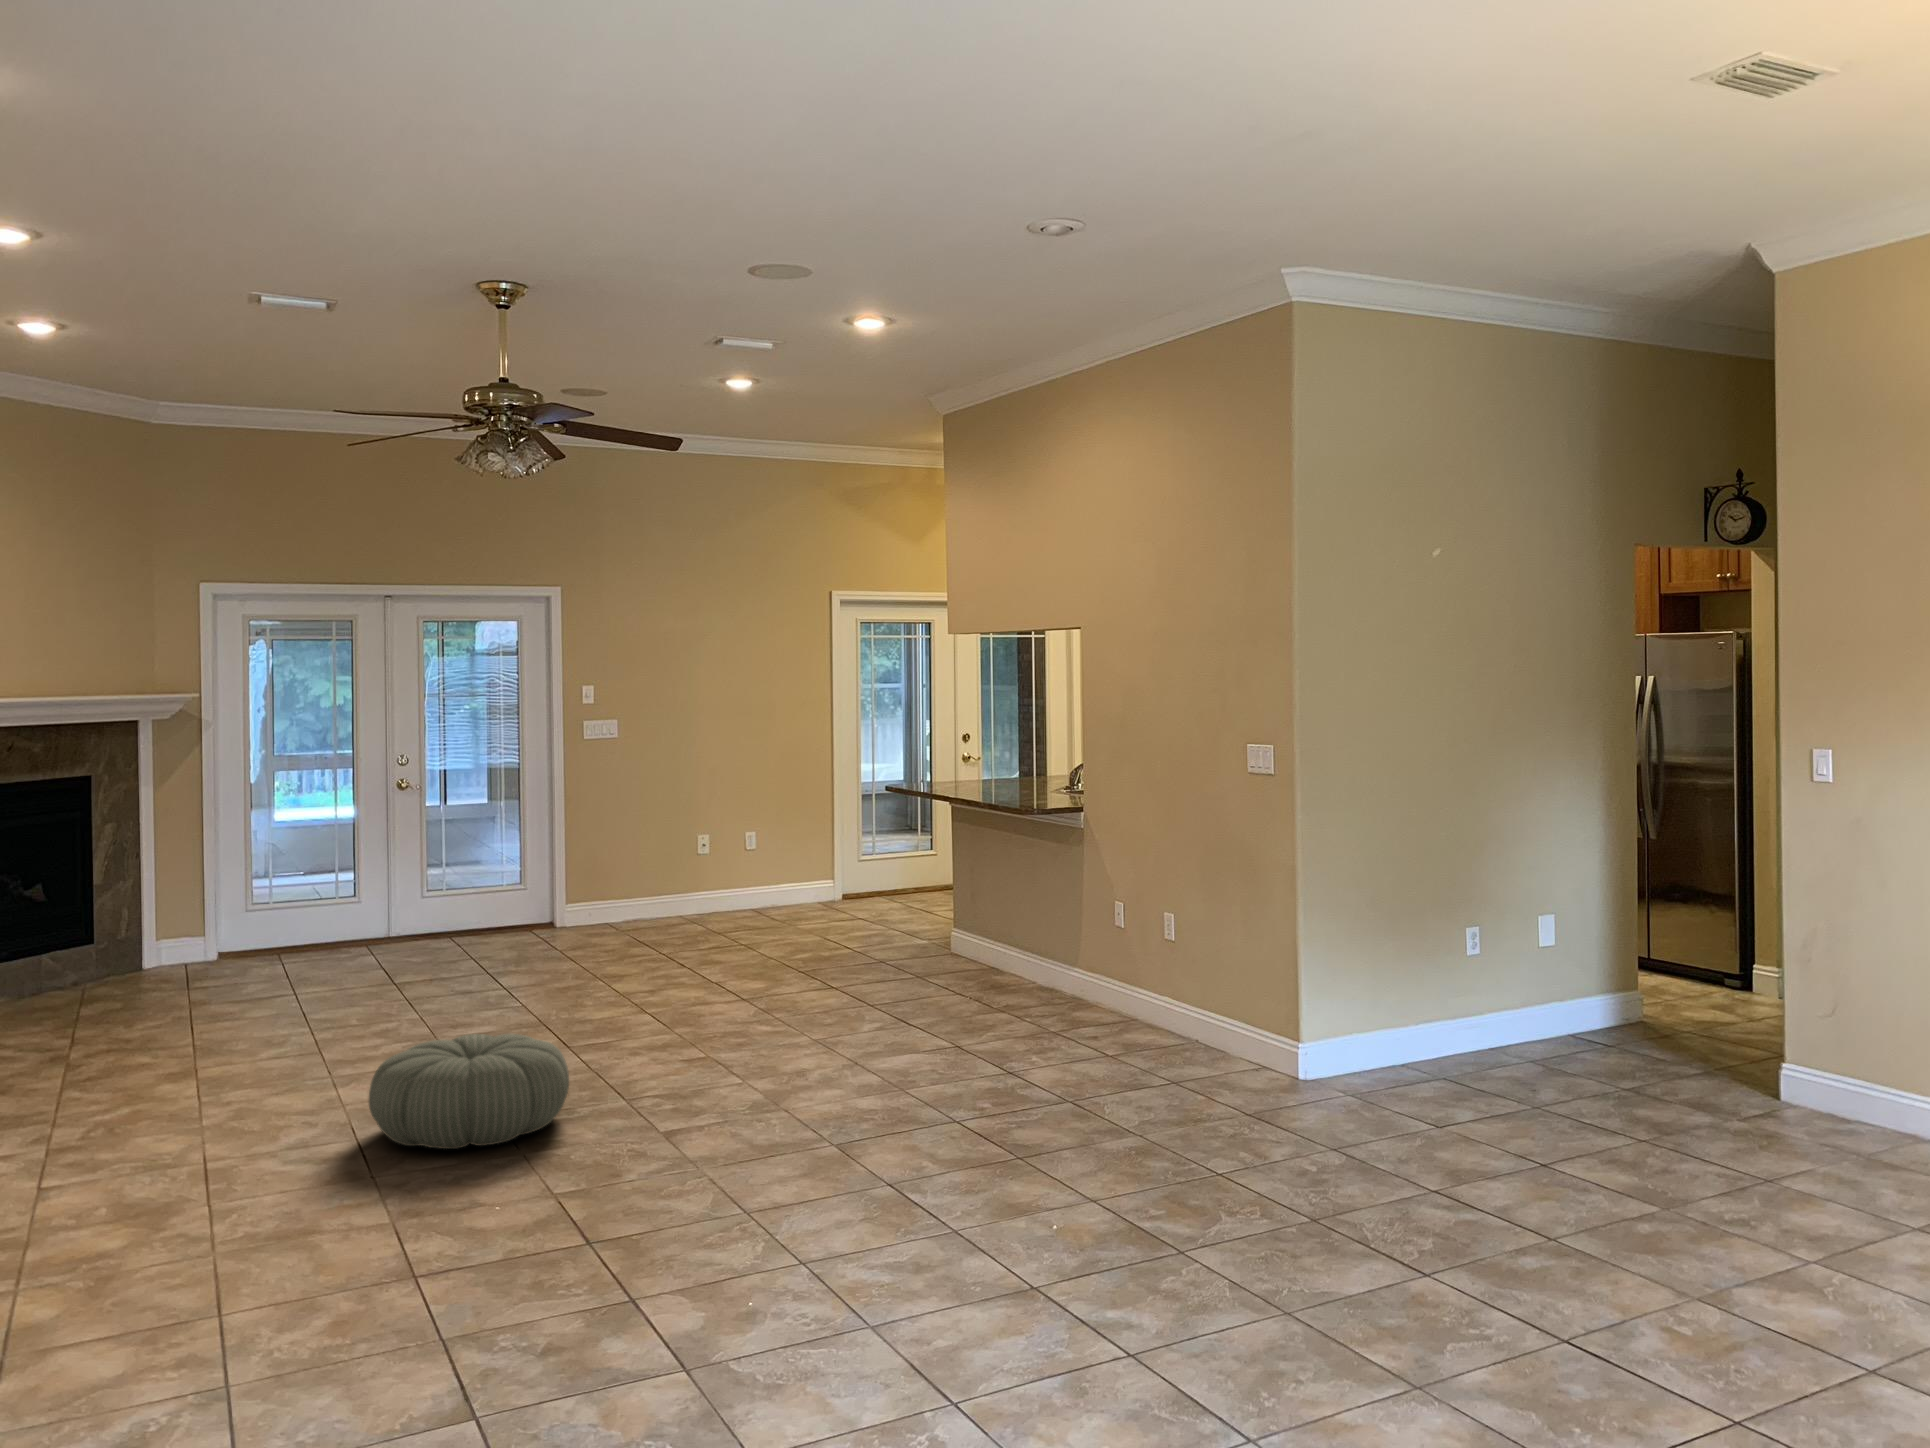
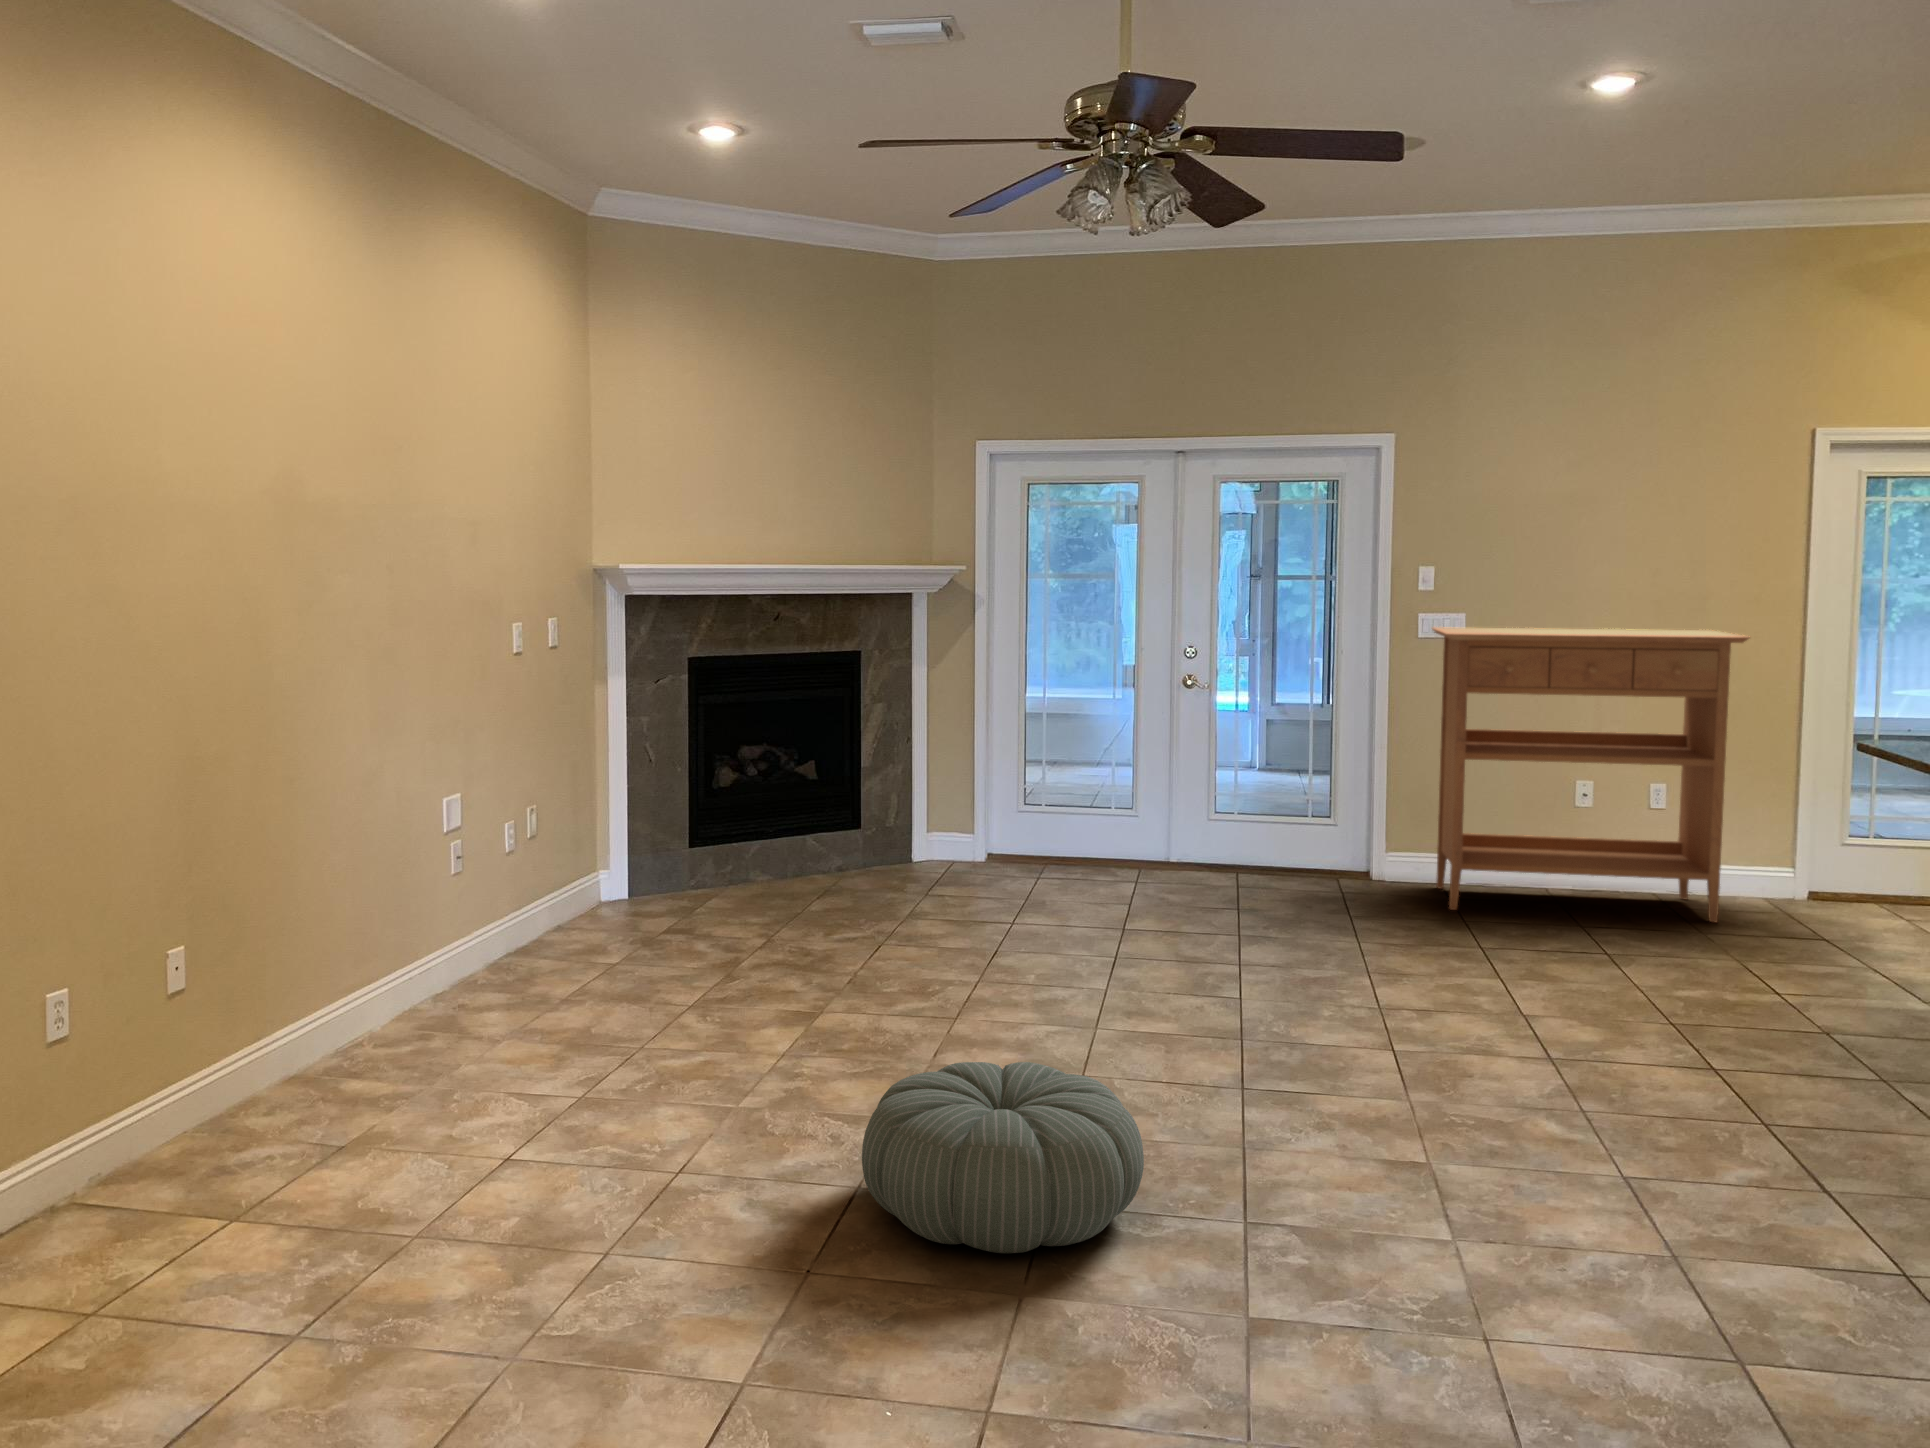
console table: none [595,725,807,937] -> present [1432,627,1750,923]

